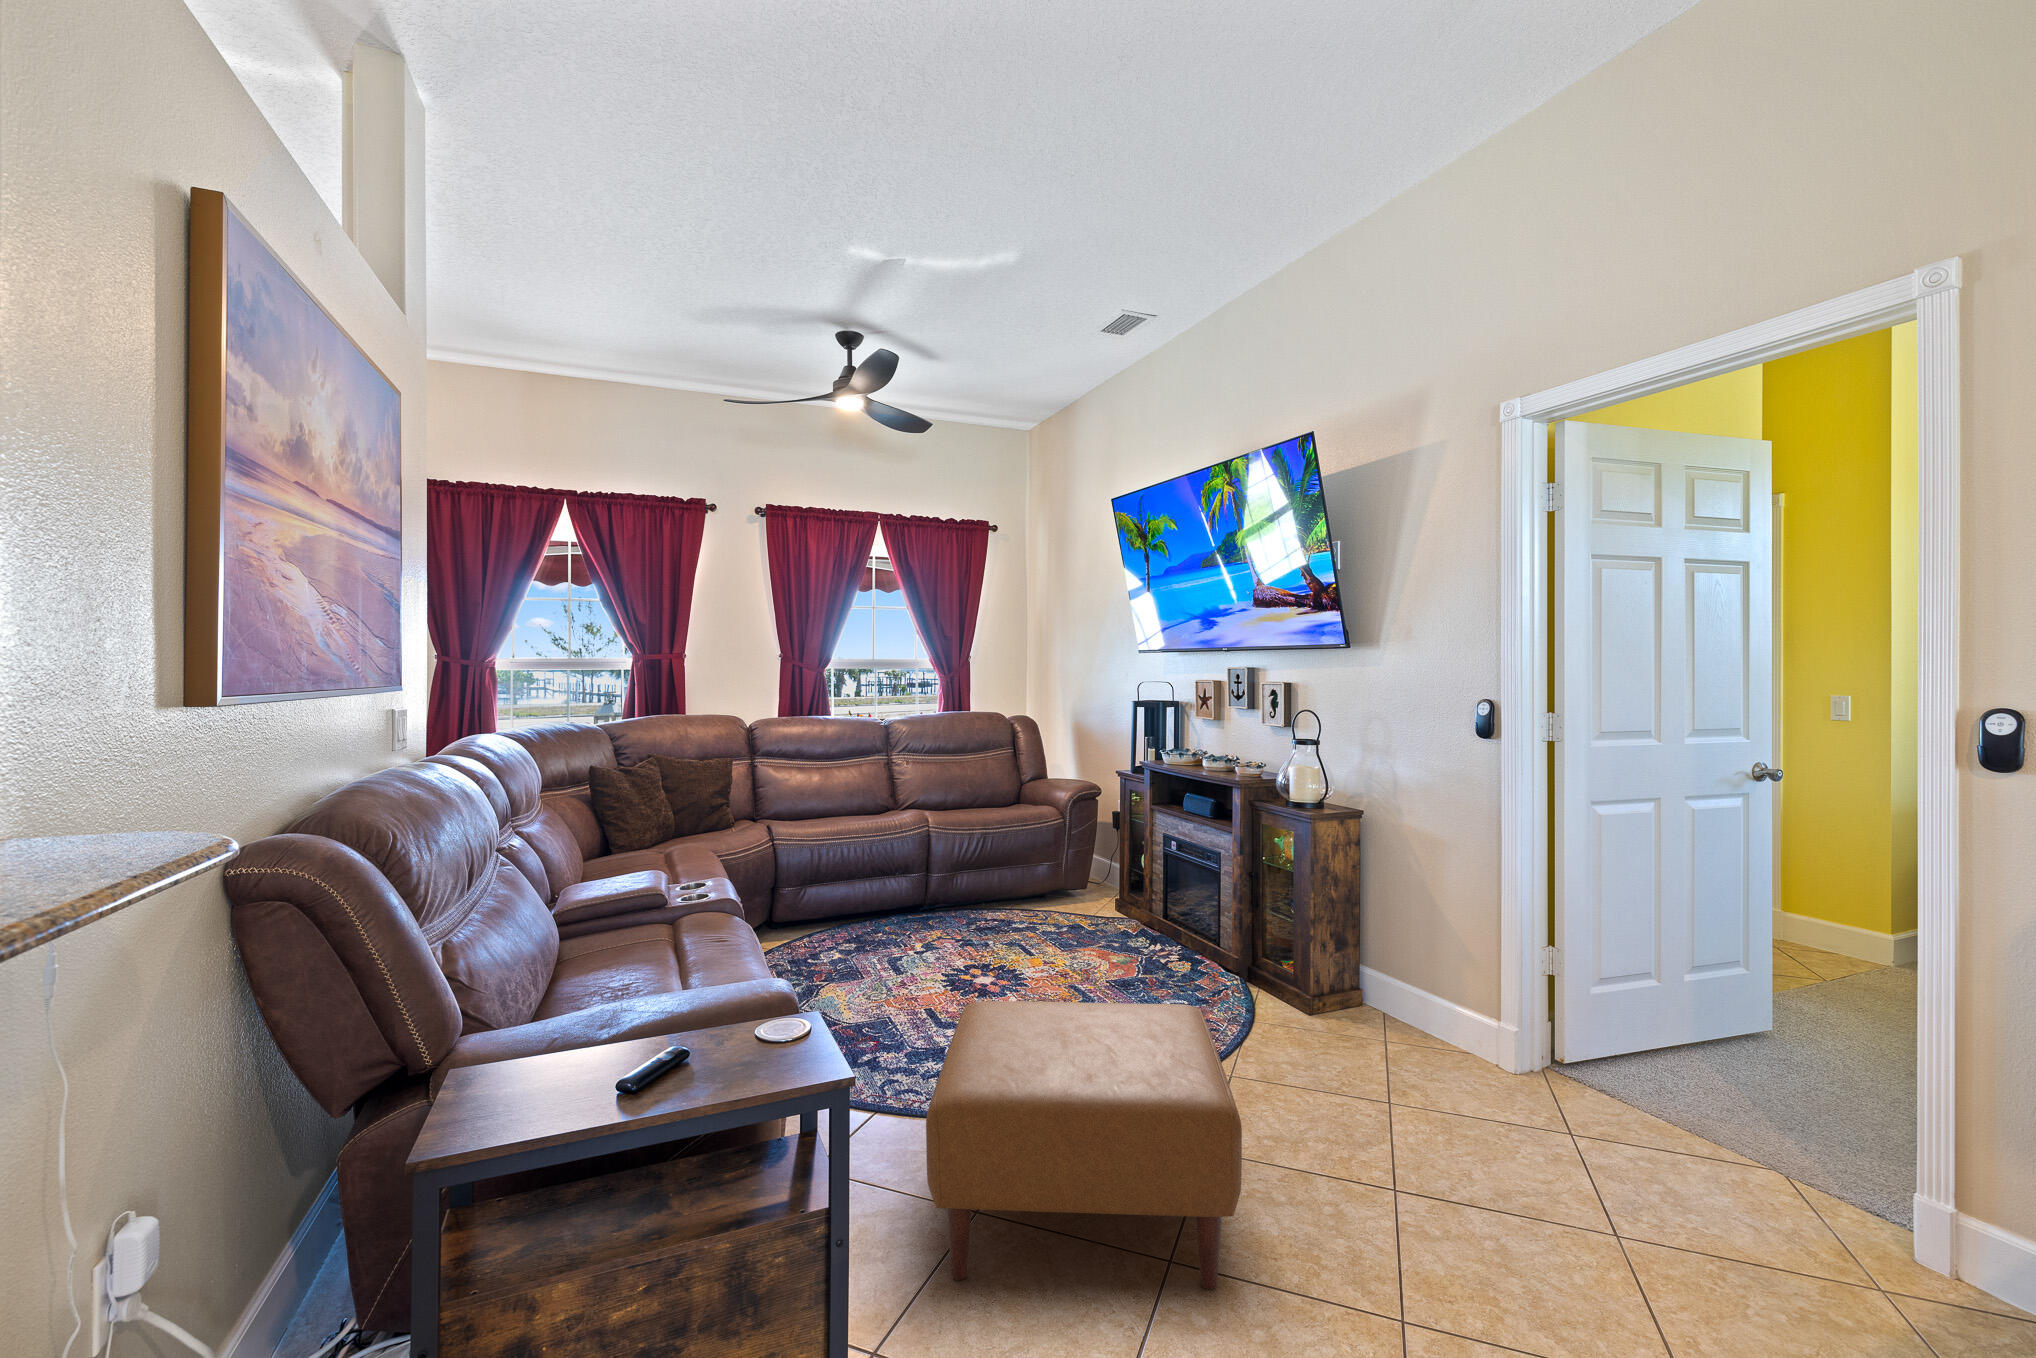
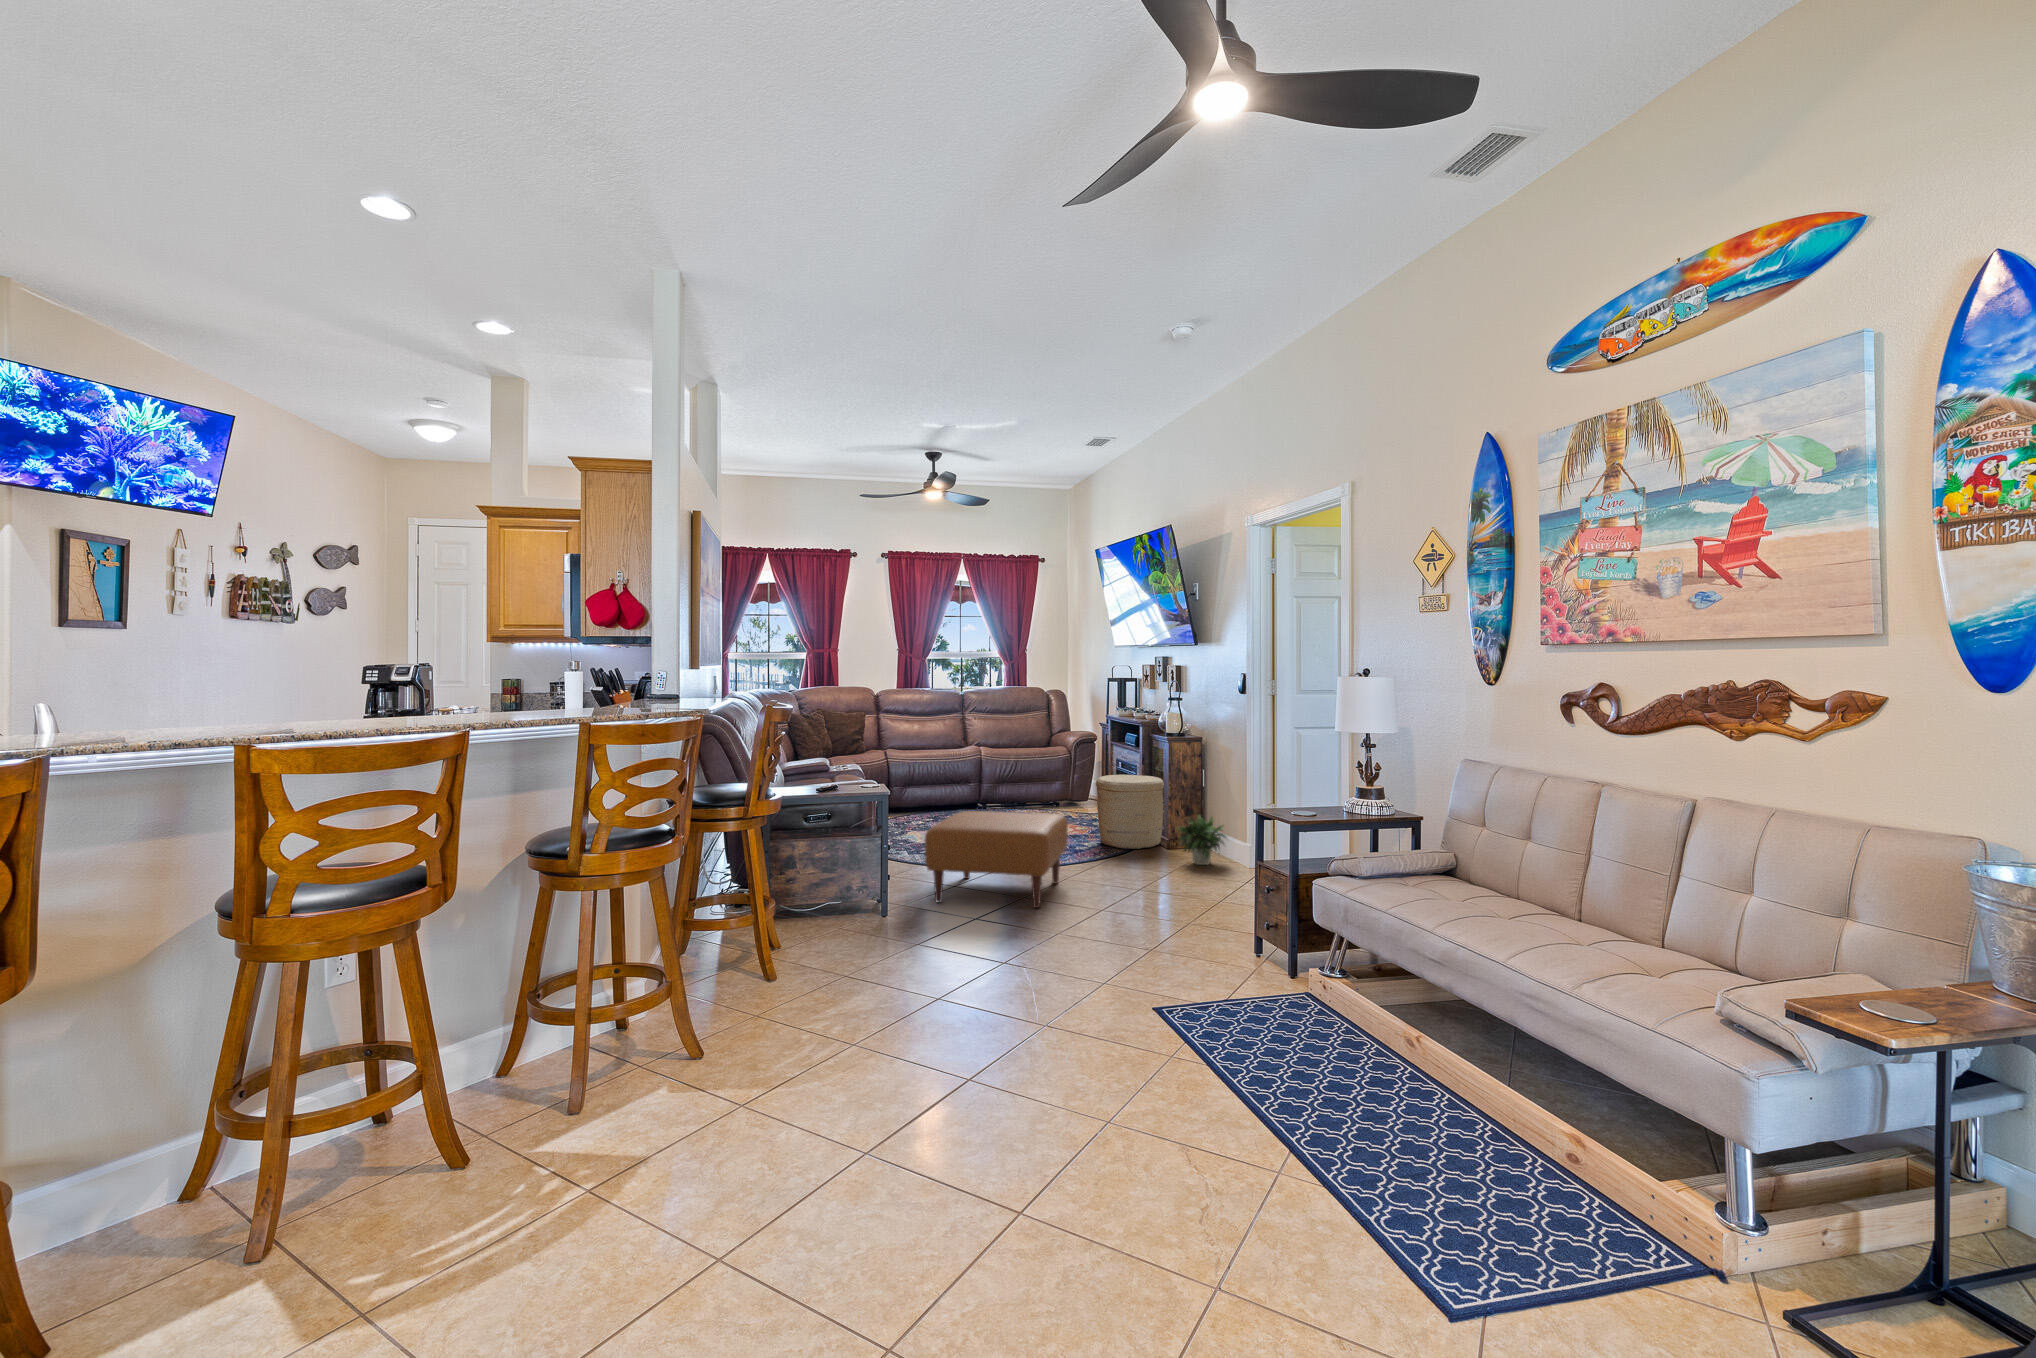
woven basket: none [1167,871,1289,1015] -> present [1096,775,1164,849]
potted plant: none [1354,957,1453,1062] -> present [1178,816,1226,865]

